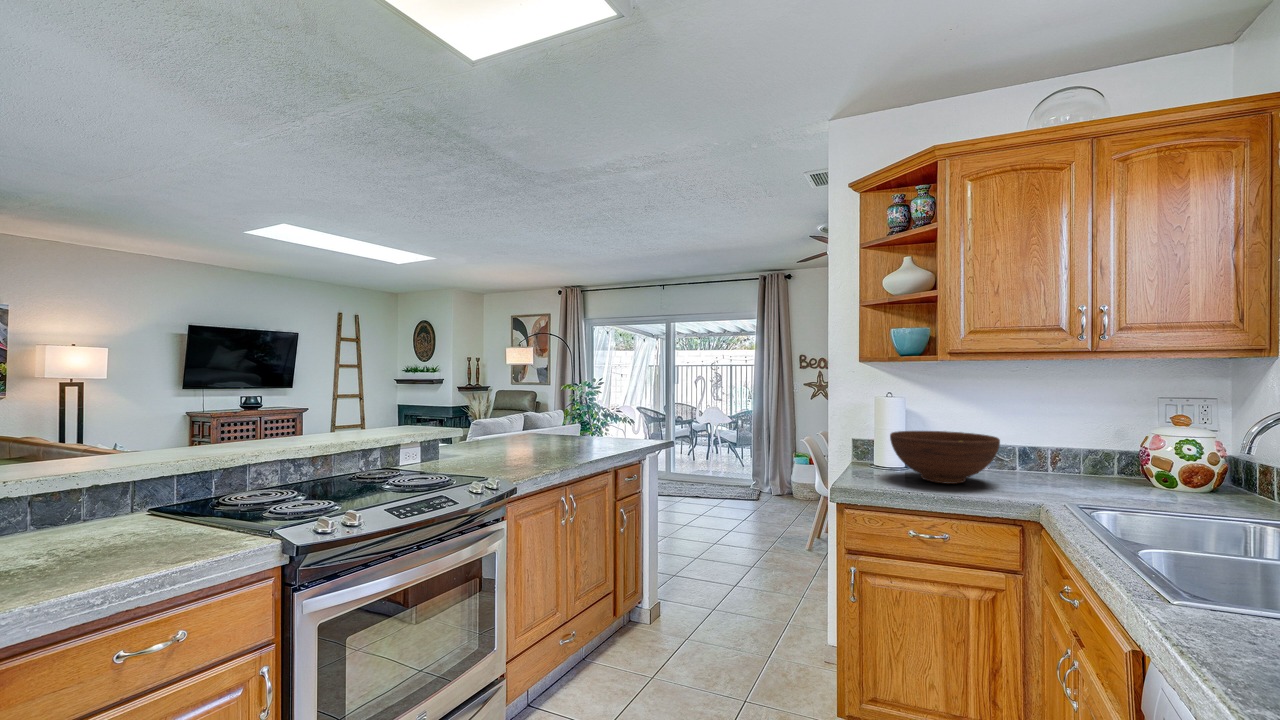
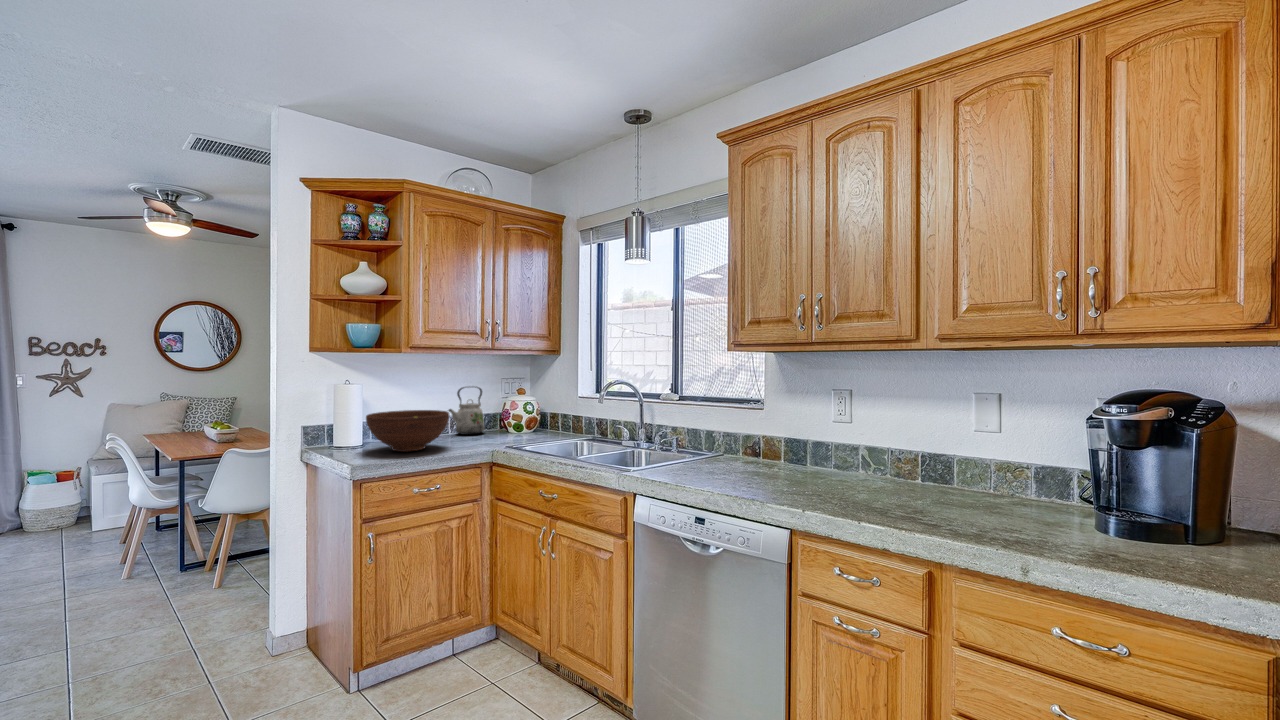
kettle: none [1035,409,1103,480] -> present [448,387,485,435]

